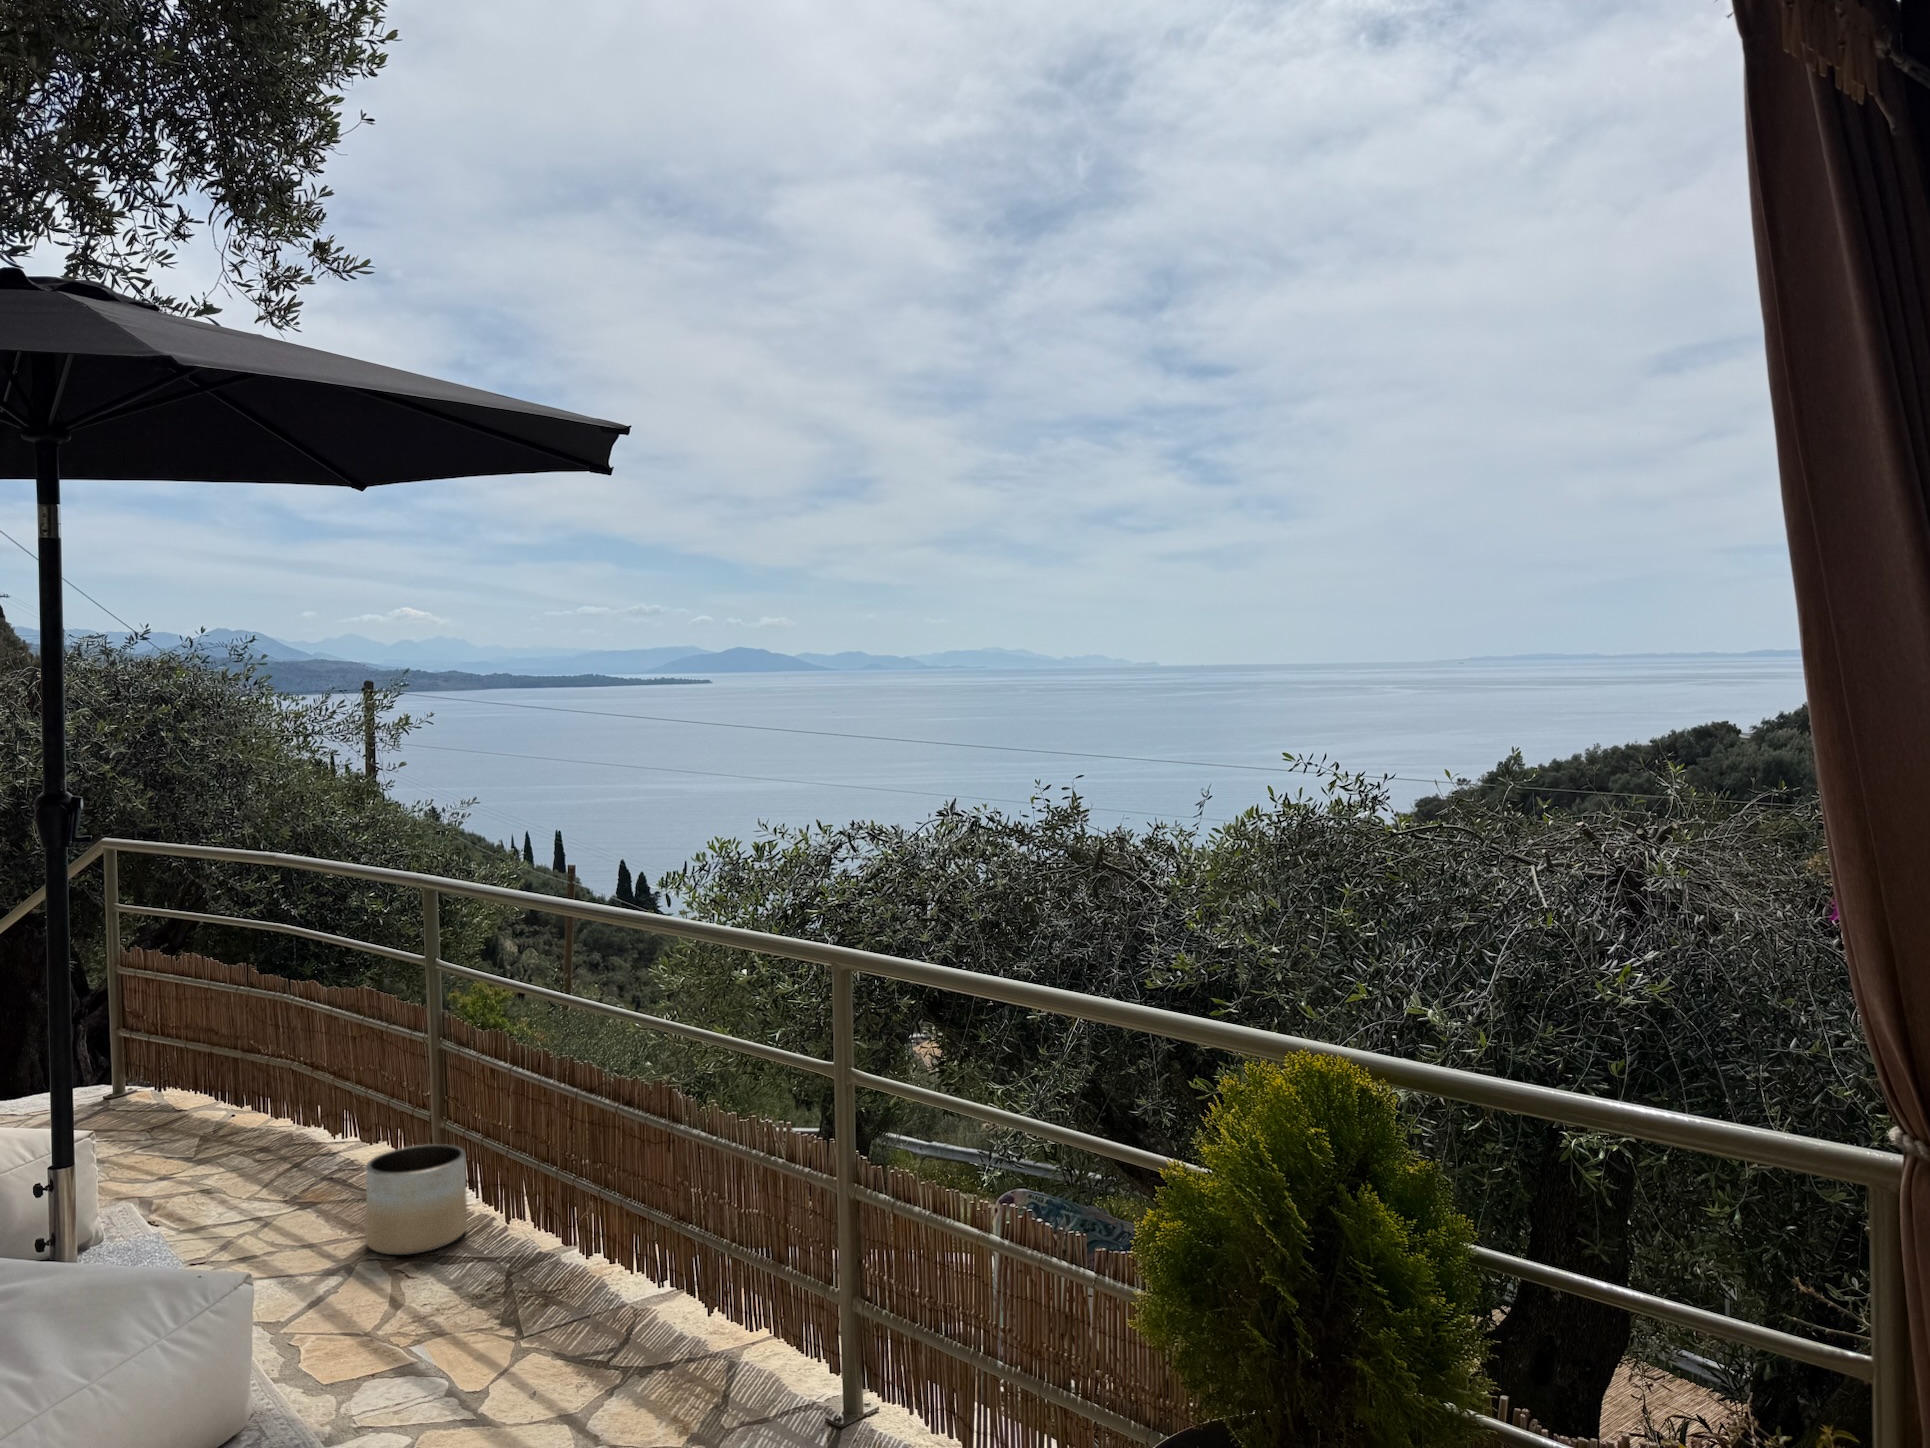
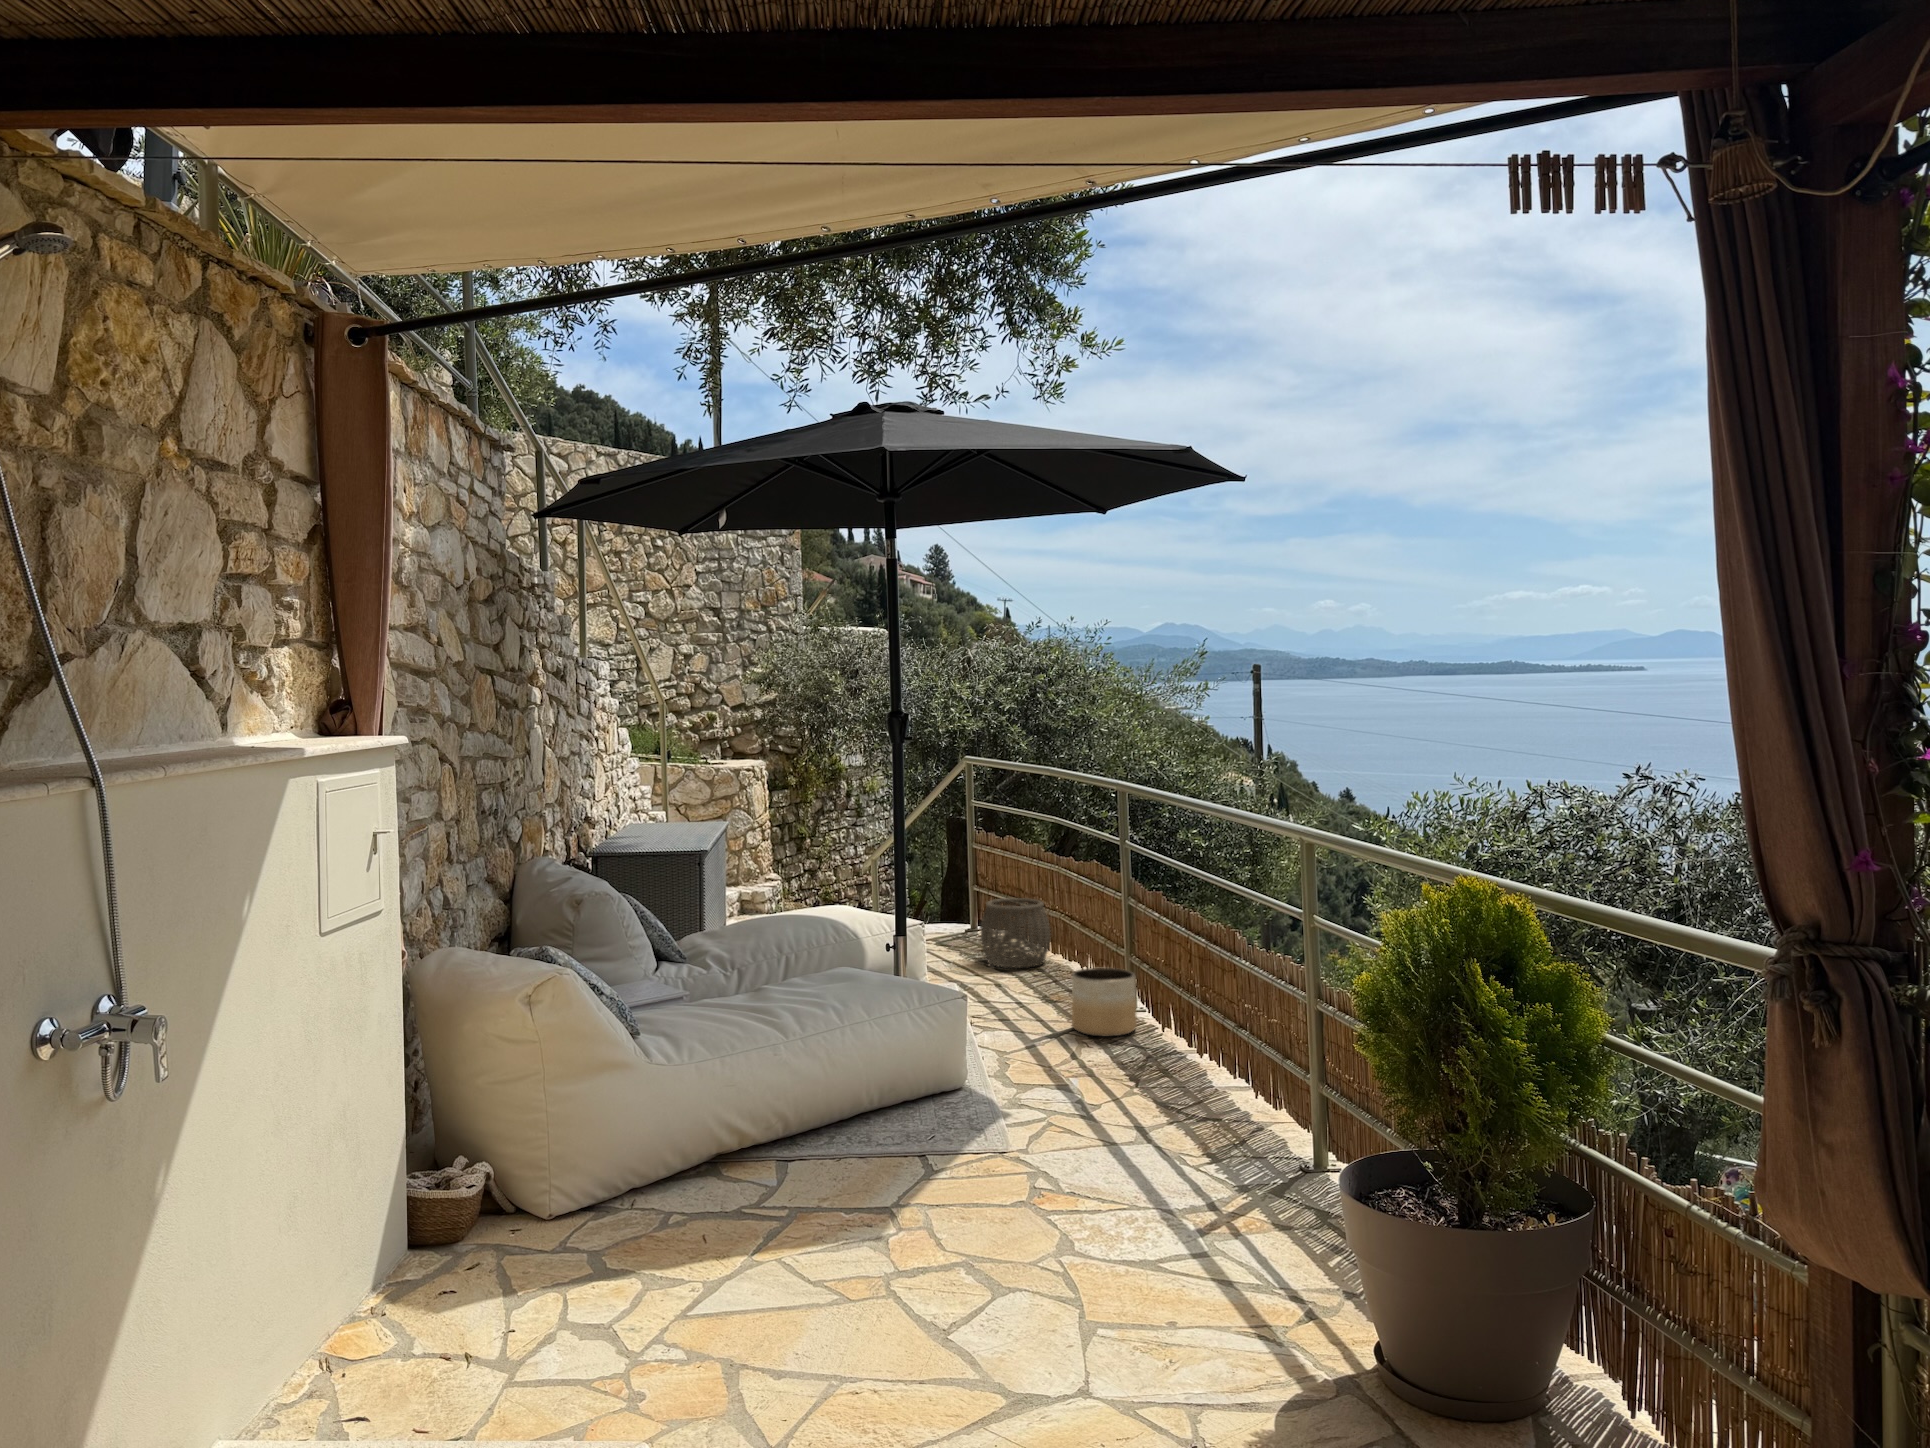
woven basket: none [154,1045,278,1159] -> present [980,898,1051,968]

